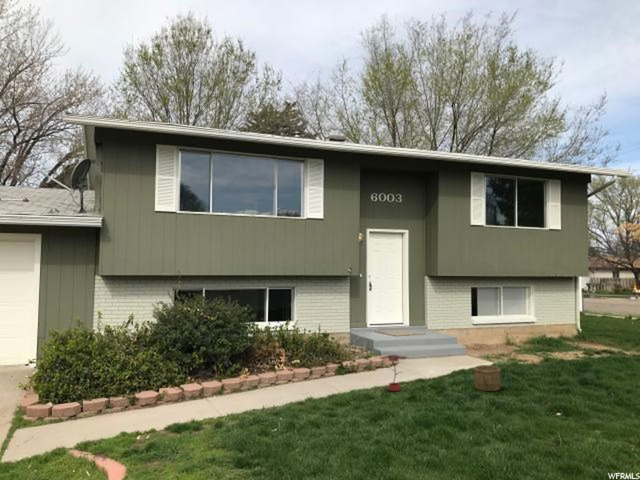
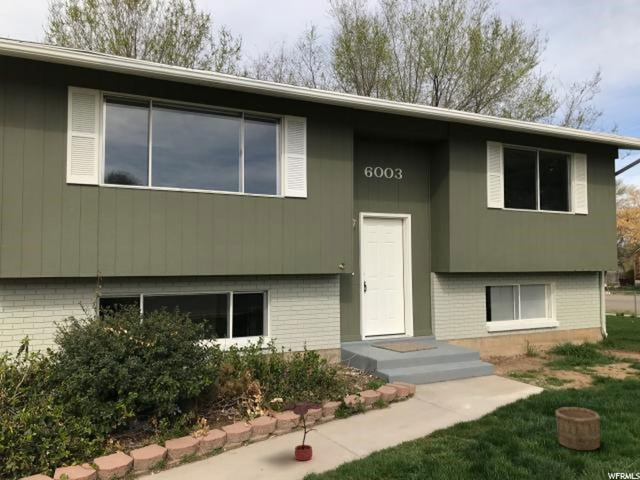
potted plant: present [381,355,406,391] -> present [282,401,323,460]

